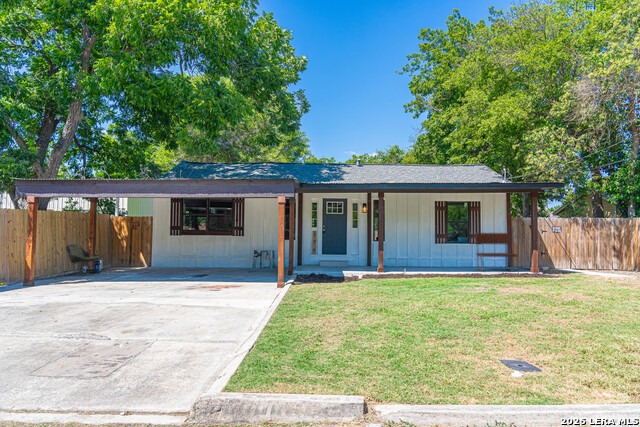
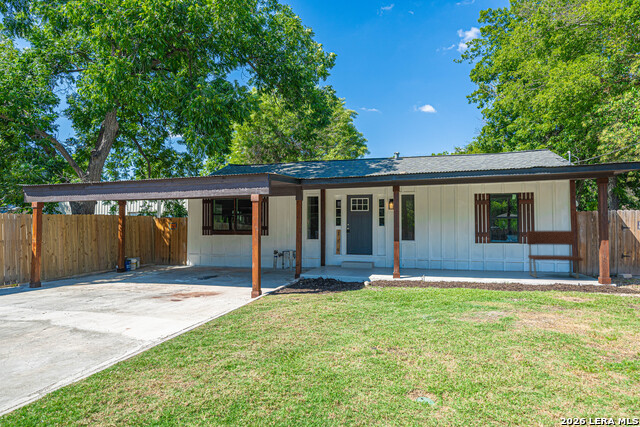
lounge chair: present [64,244,102,276] -> none [109,243,143,272]

